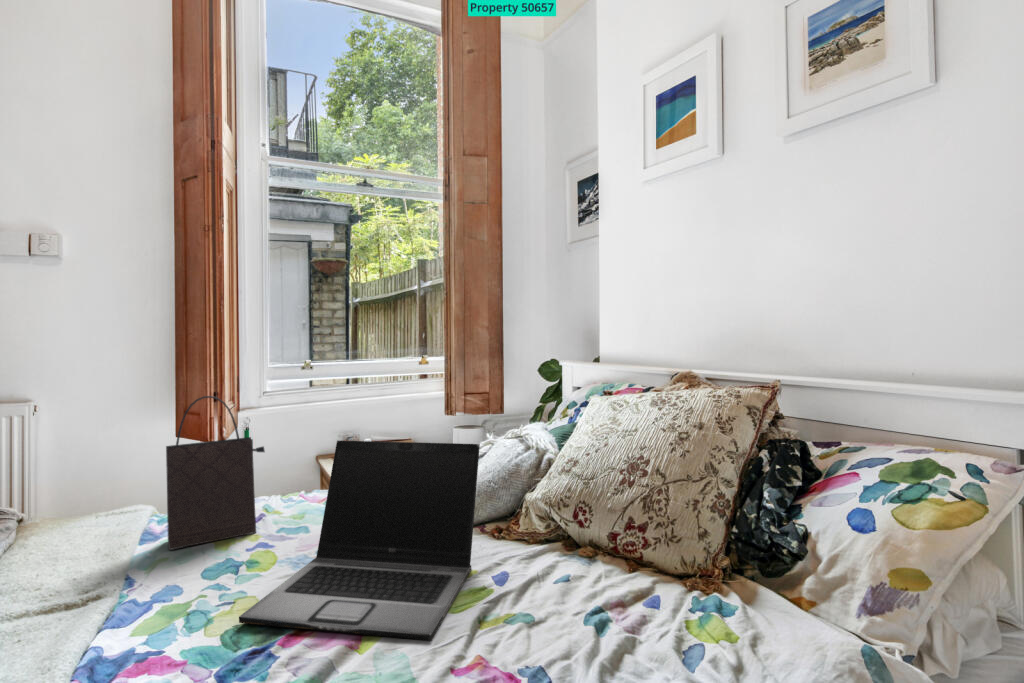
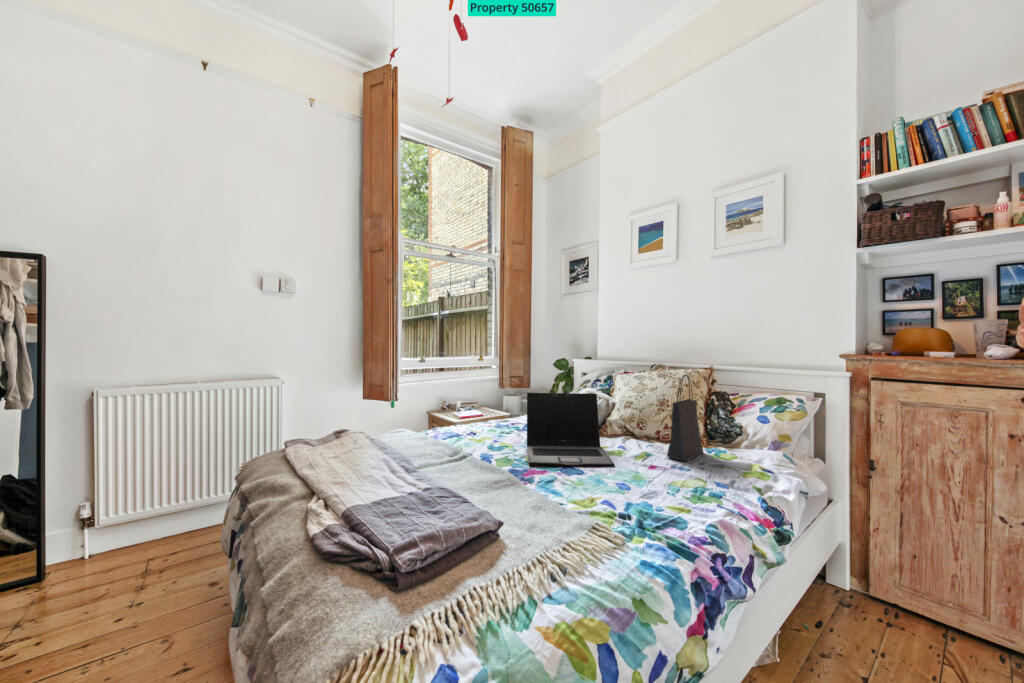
handbag: present [166,396,265,550] -> present [667,375,703,461]

